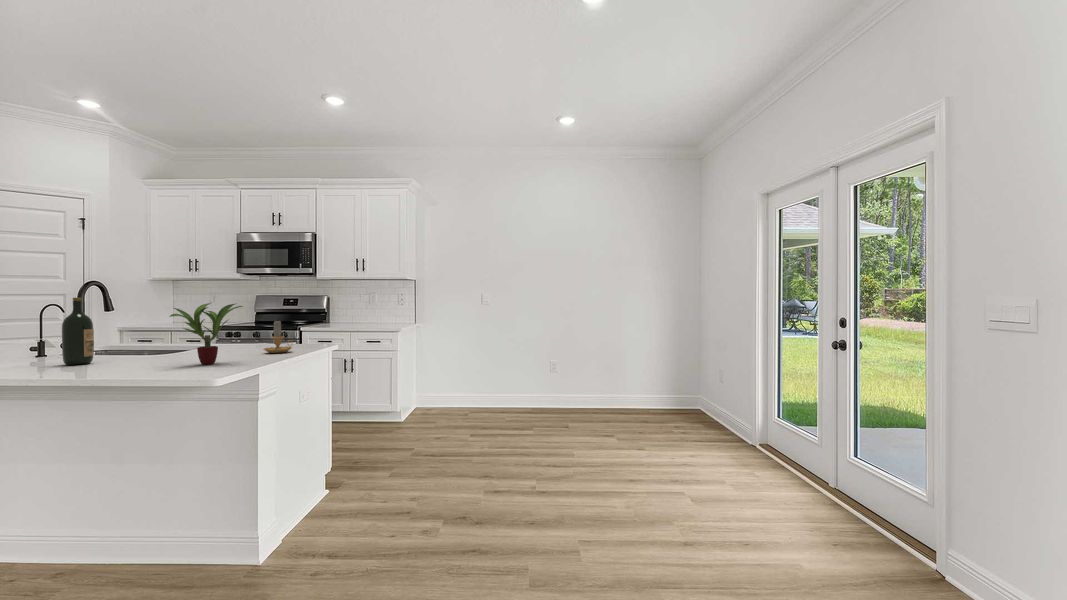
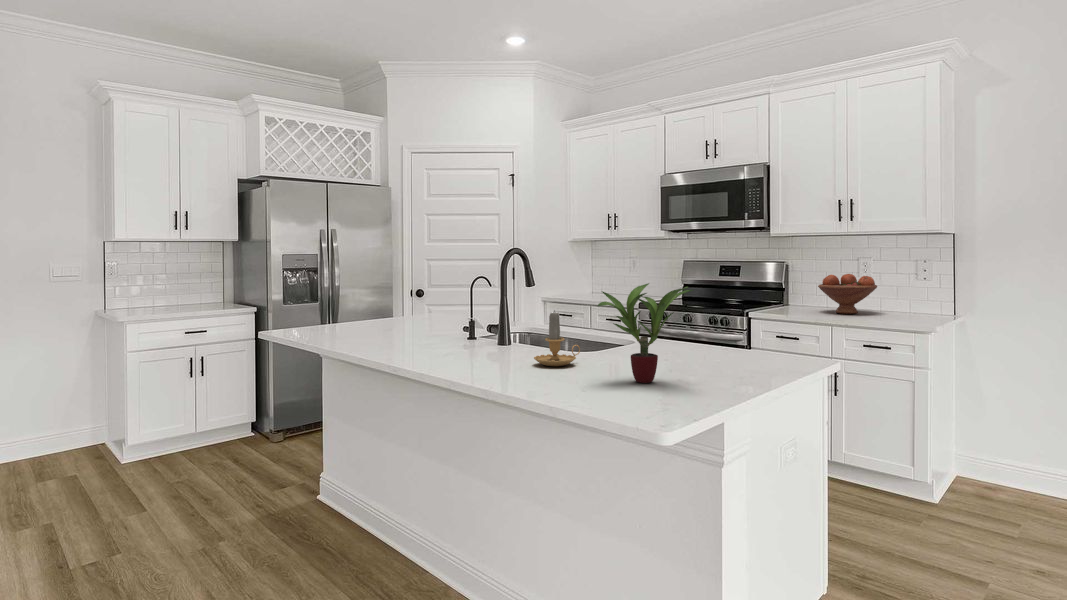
wine bottle: present [62,298,94,365] -> none [486,272,515,360]
fruit bowl: none [347,302,381,326] -> present [818,274,877,314]
candle: present [263,321,292,353] -> present [534,313,580,366]

